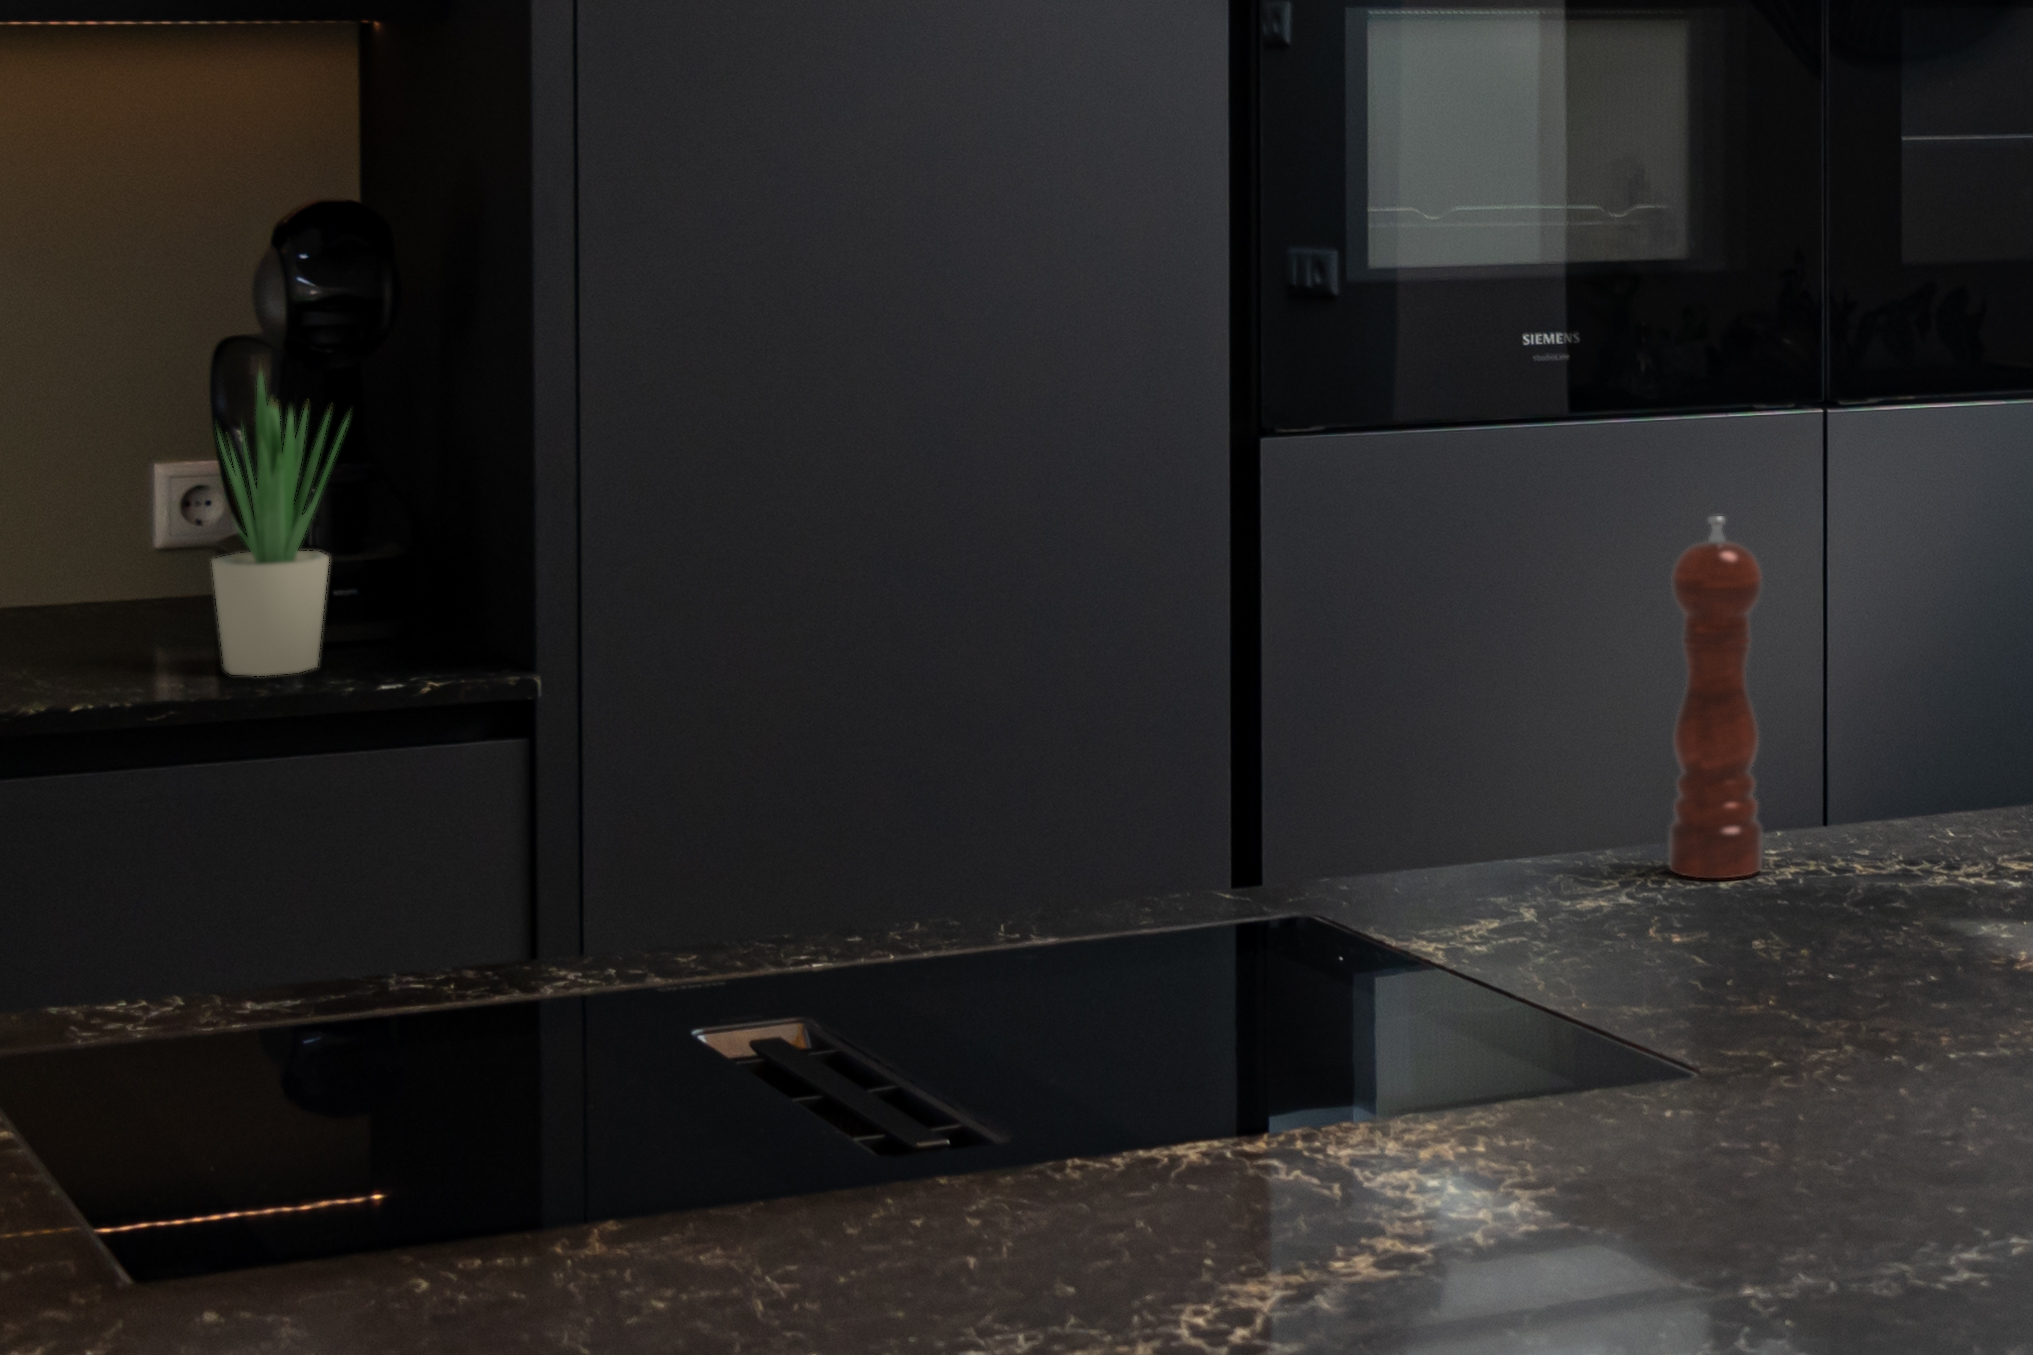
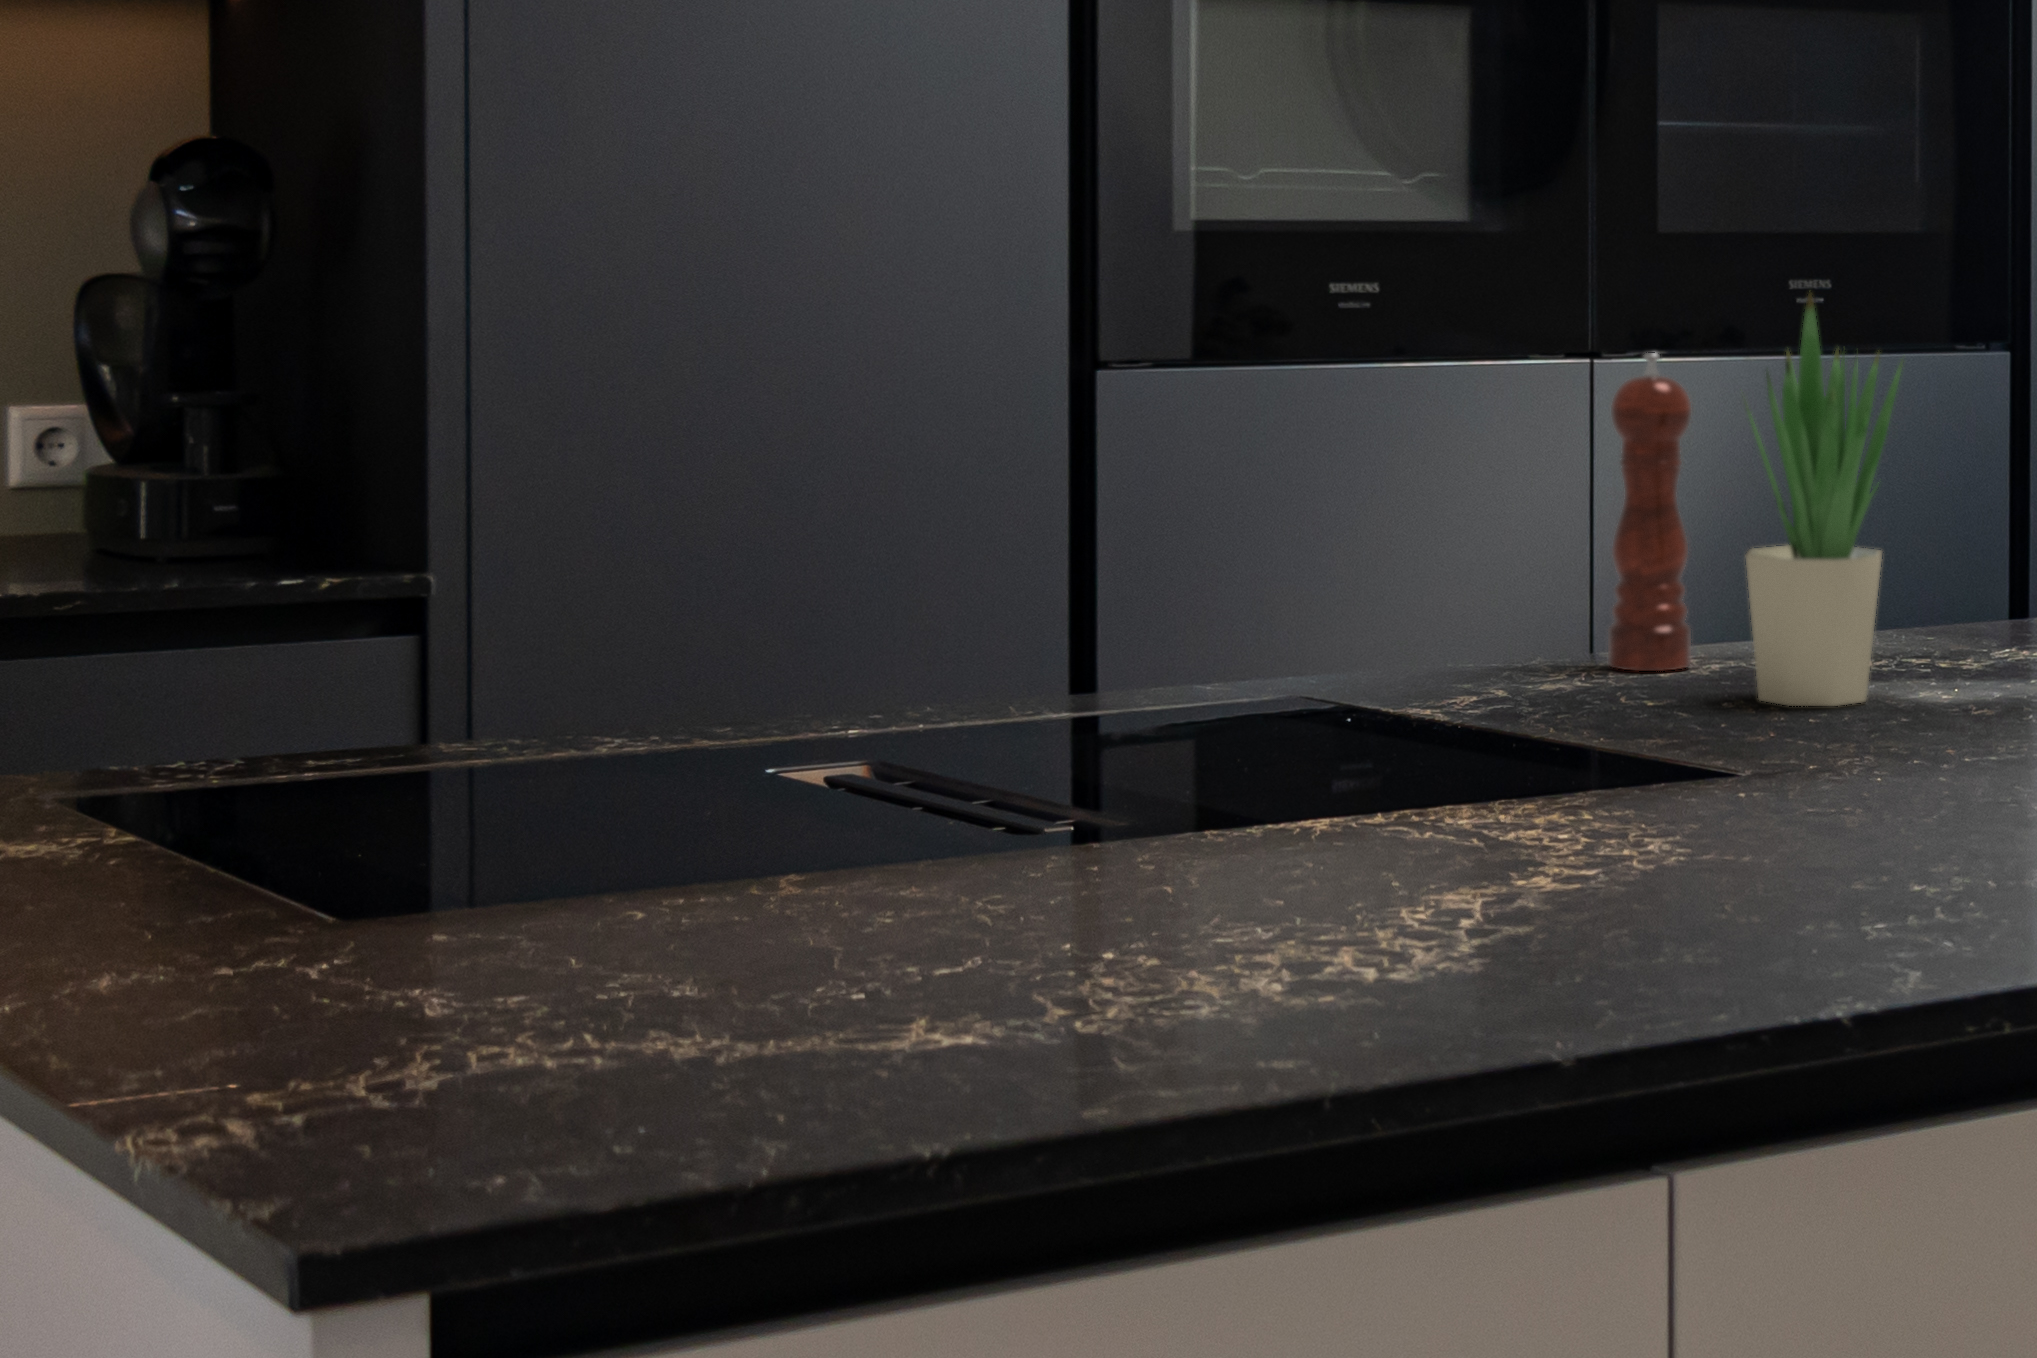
potted plant: present [212,365,347,676] -> present [1745,294,1903,706]

